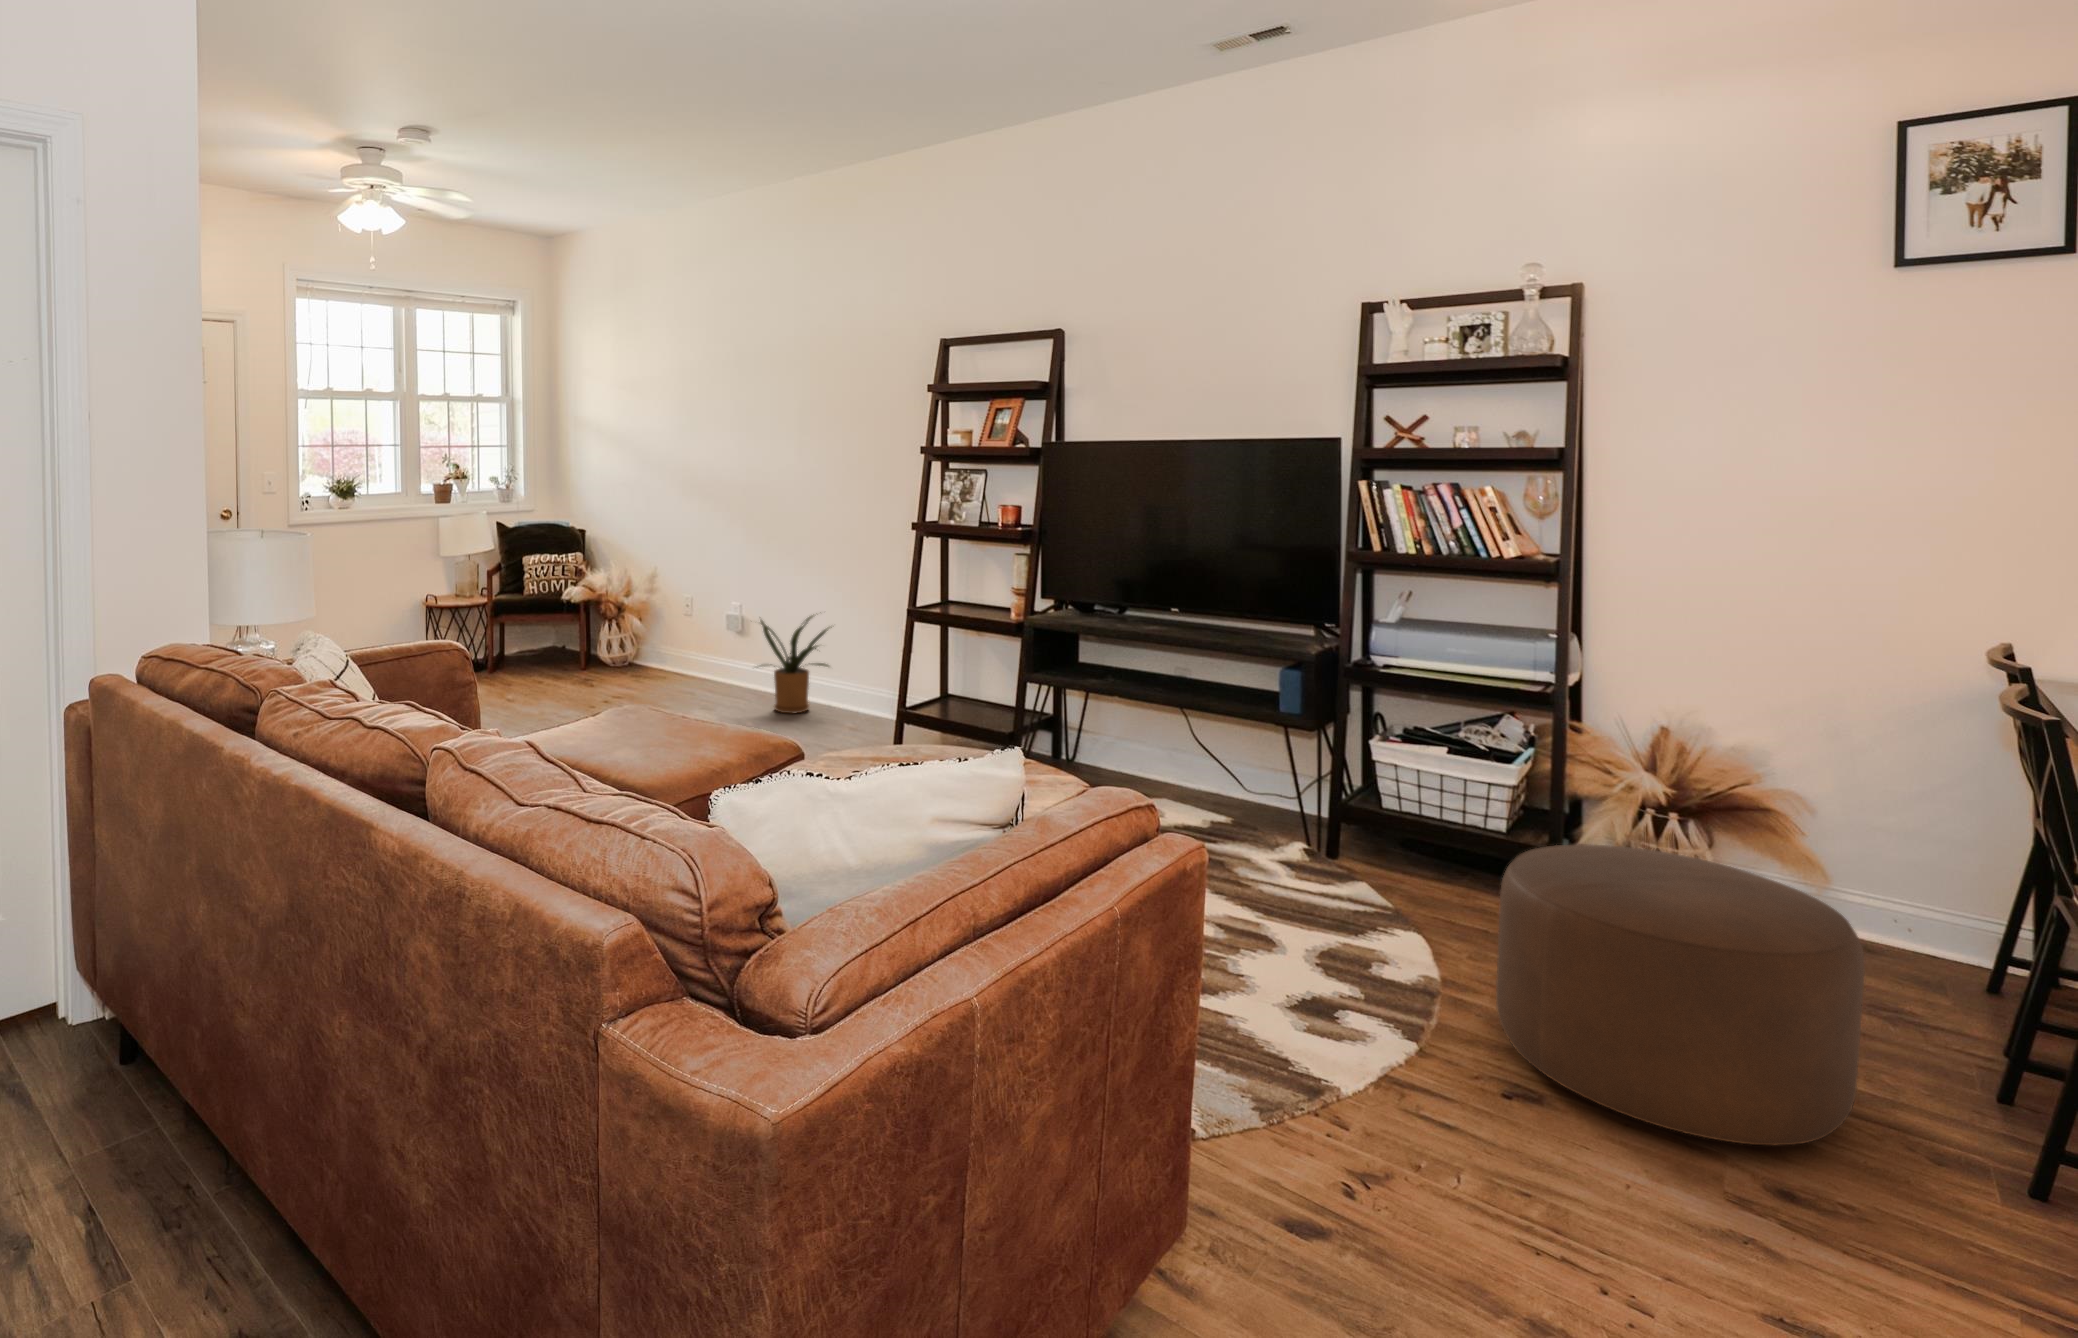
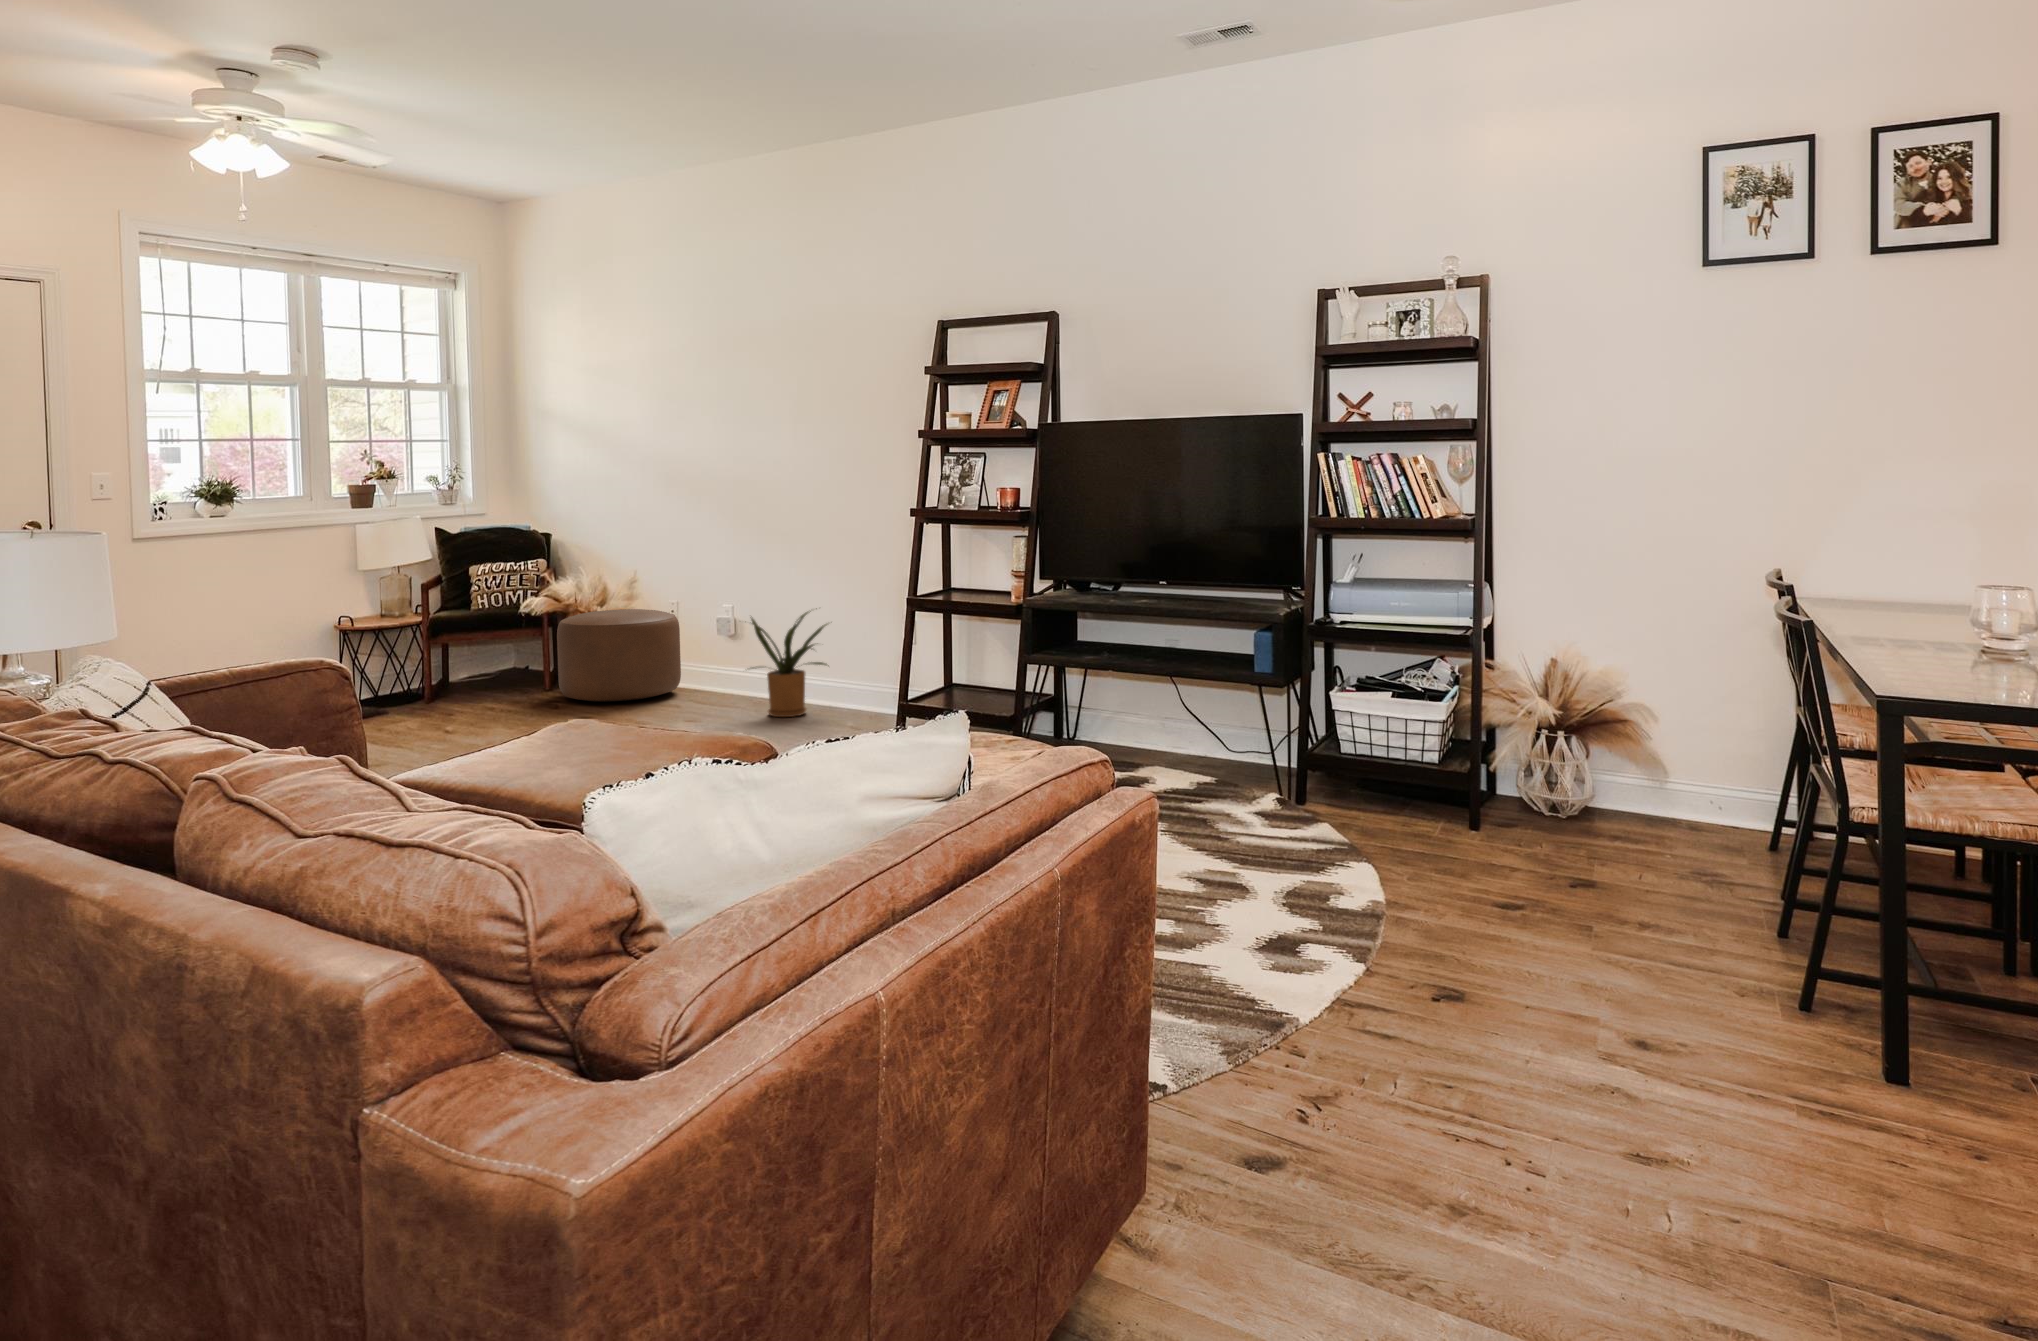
ottoman: present [1496,845,1865,1145] -> present [557,609,681,702]

